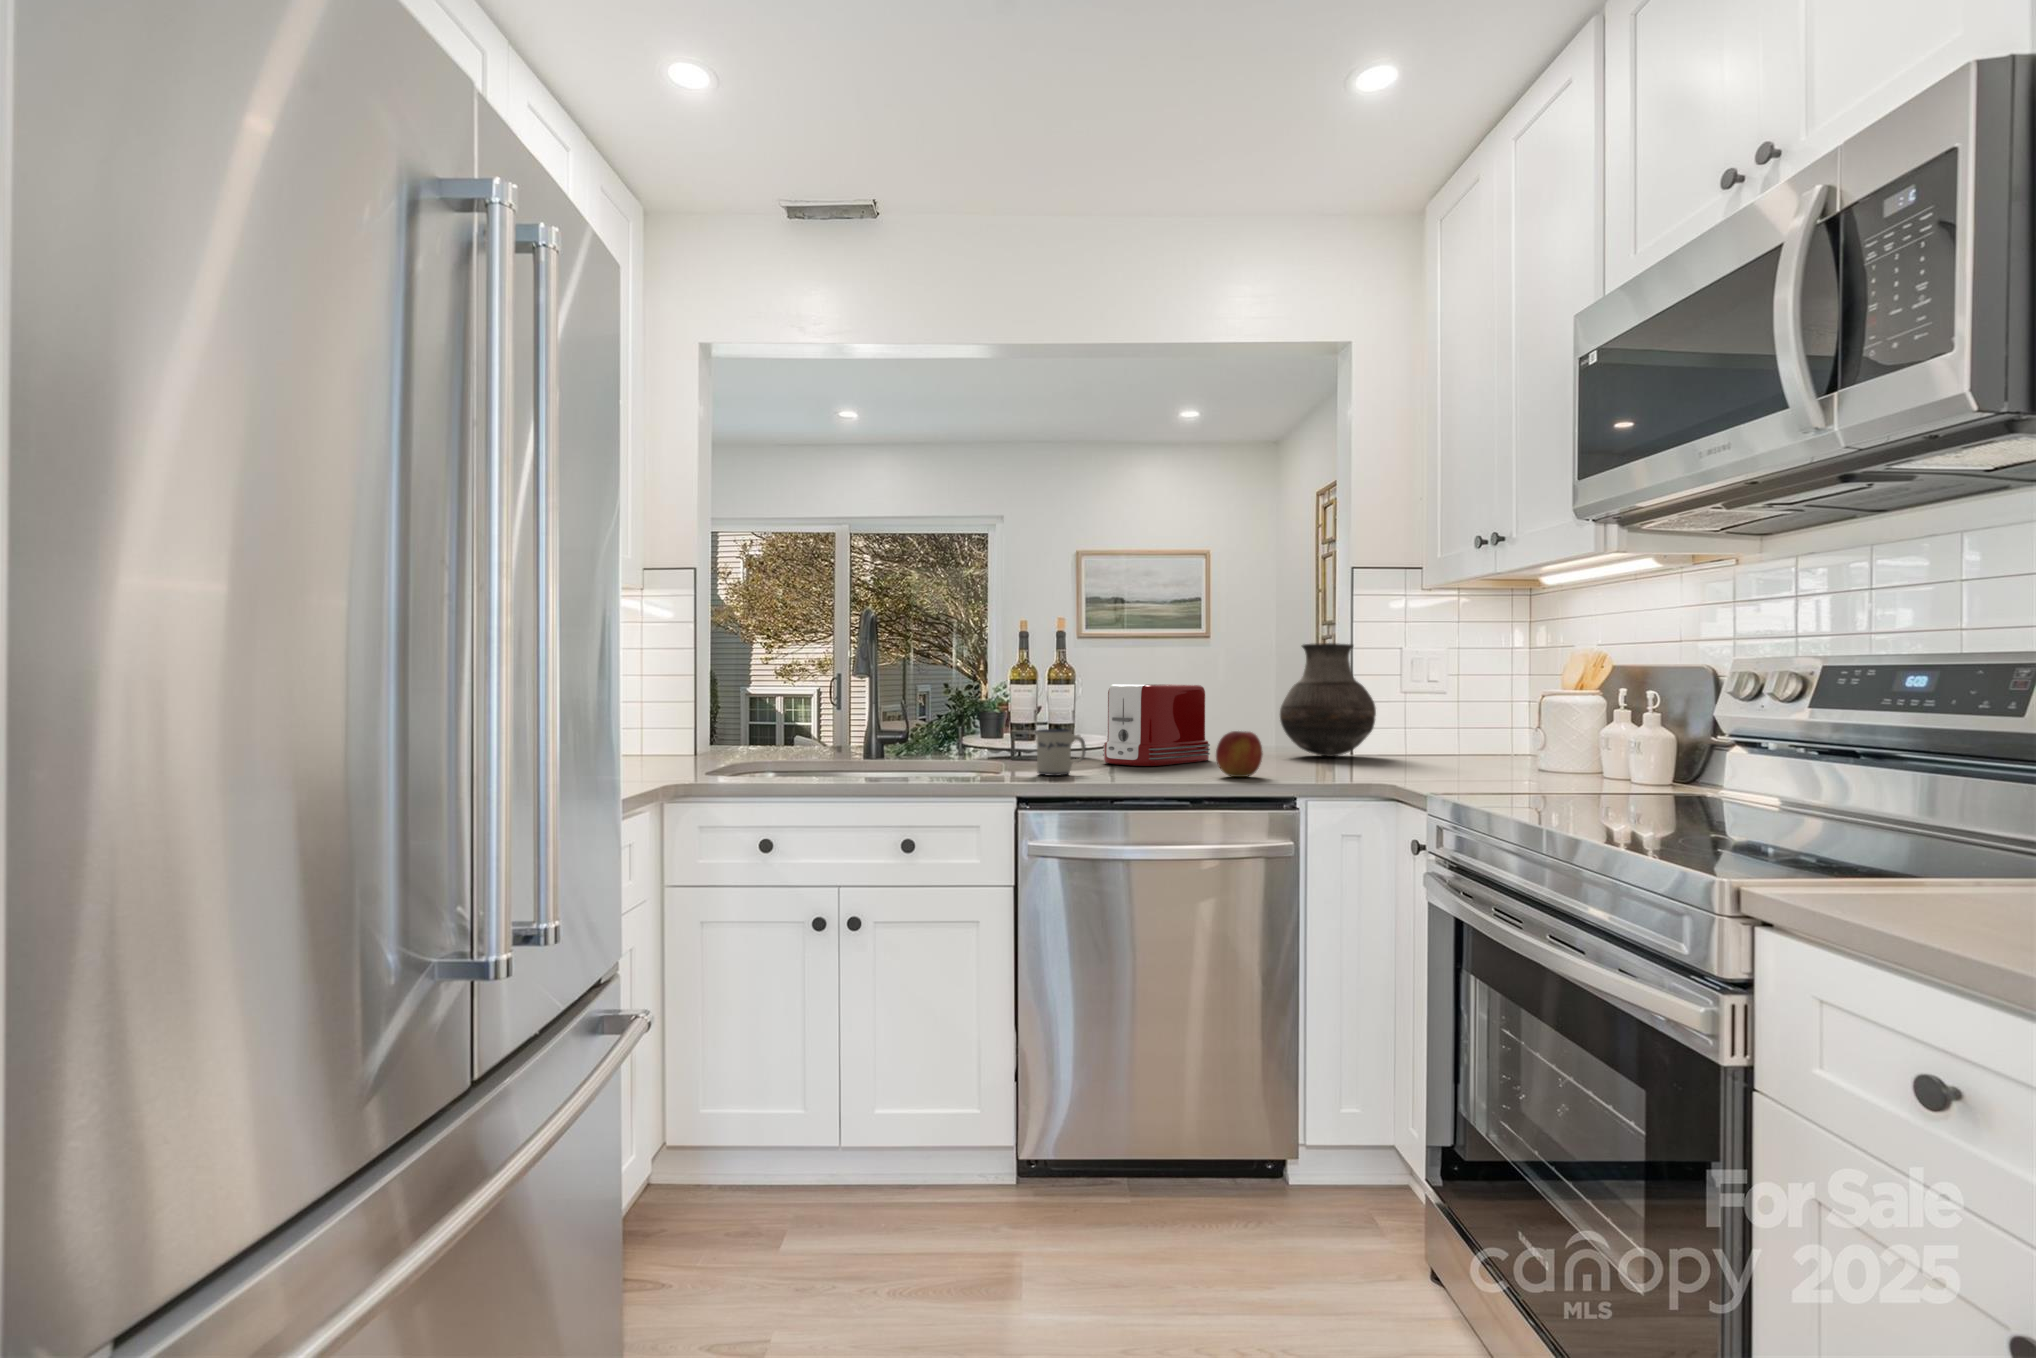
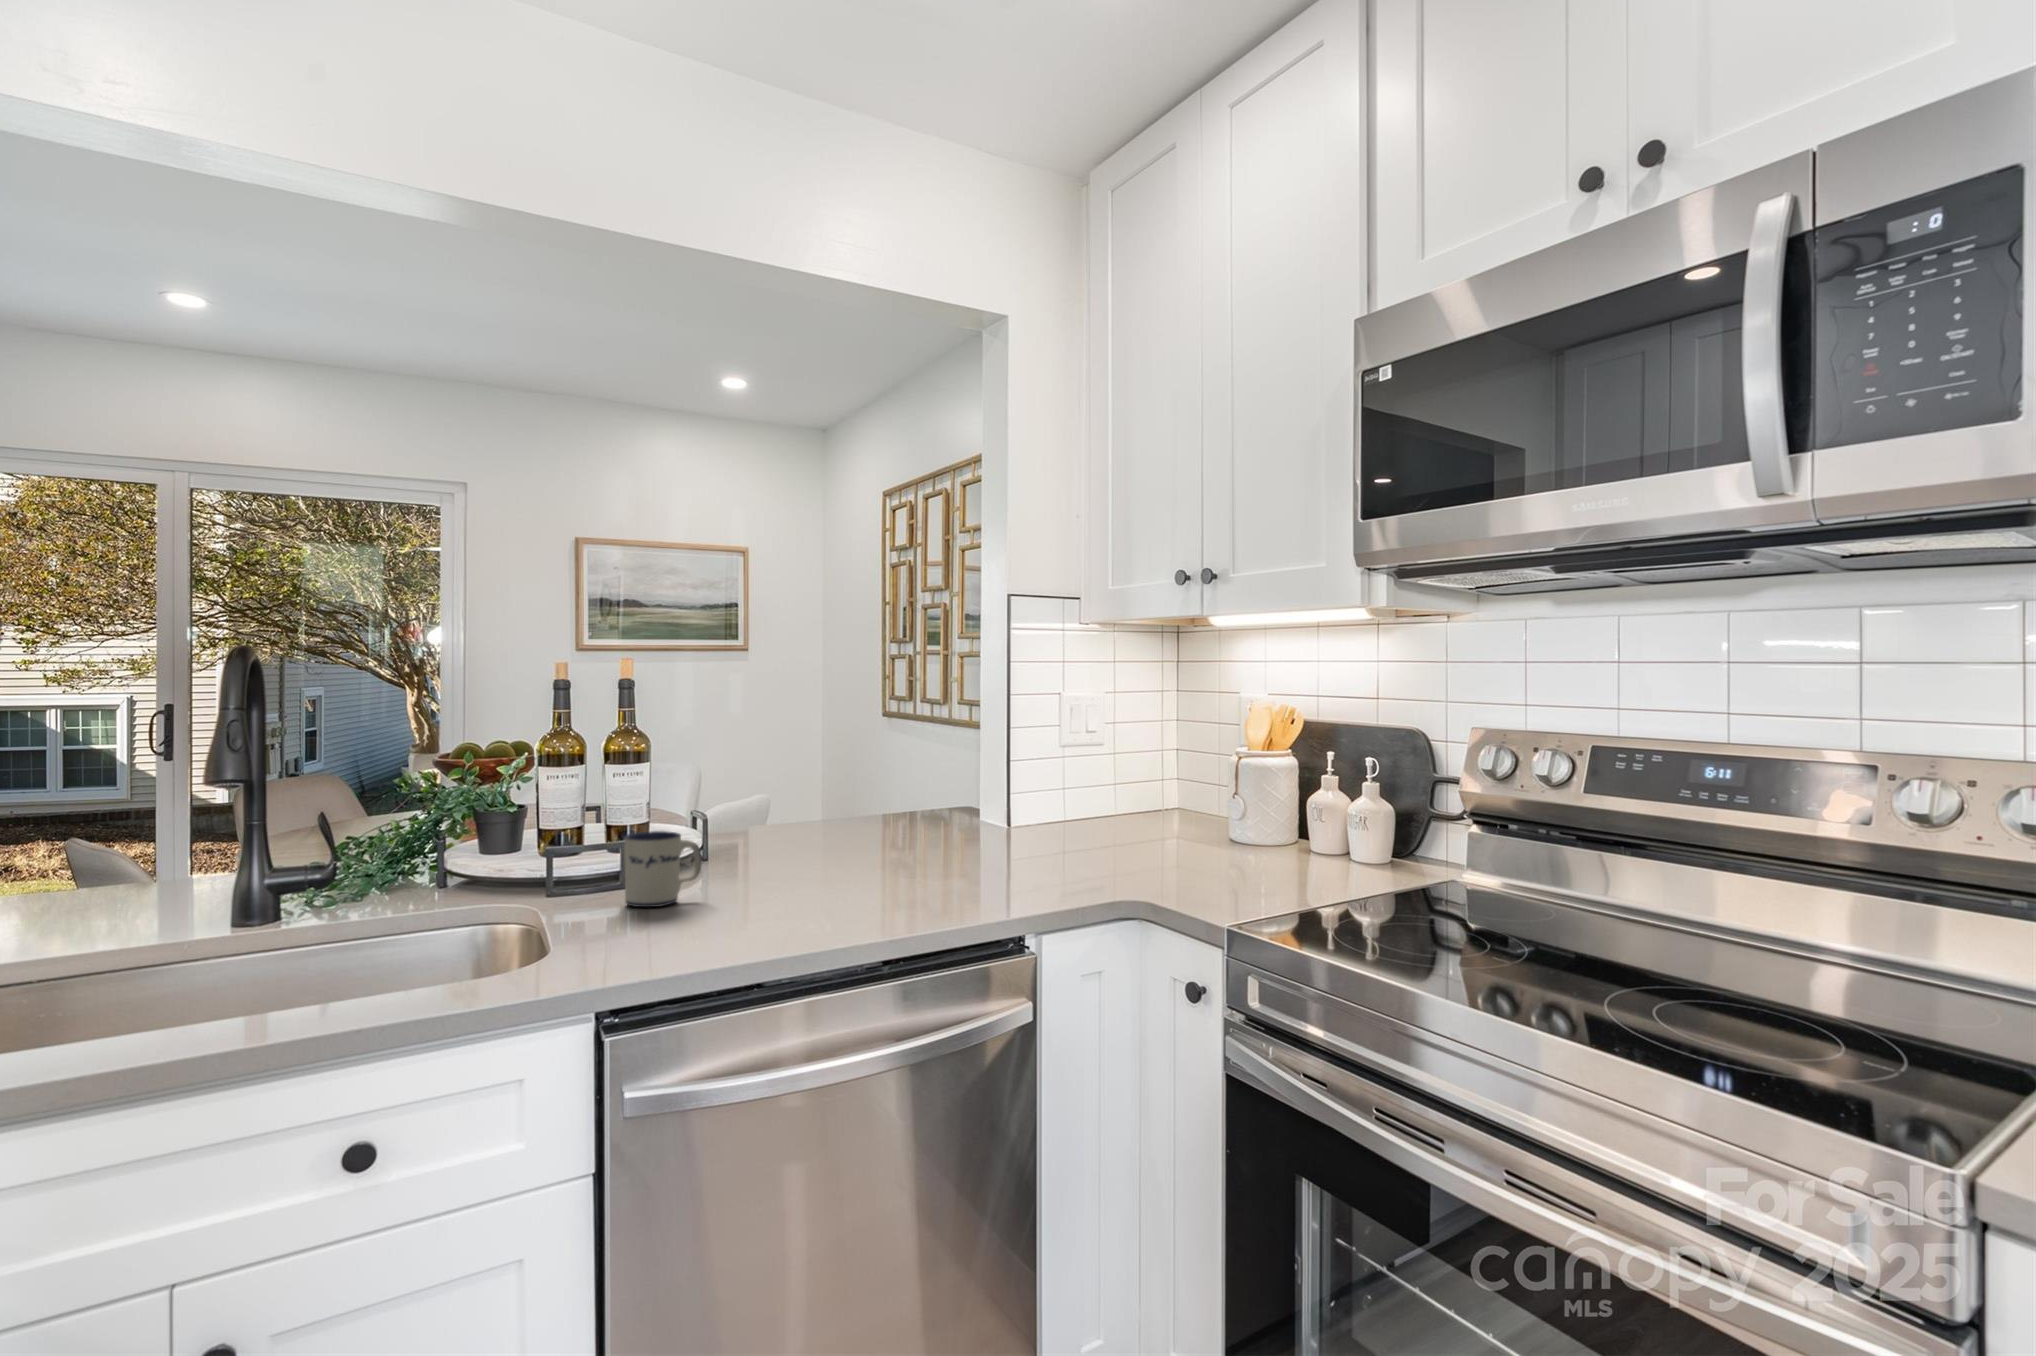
vase: present [1280,643,1376,756] -> none [924,690,1040,831]
toaster: present [1103,684,1210,766] -> none [703,745,847,870]
apple: present [1216,731,1263,777] -> none [893,825,956,890]

